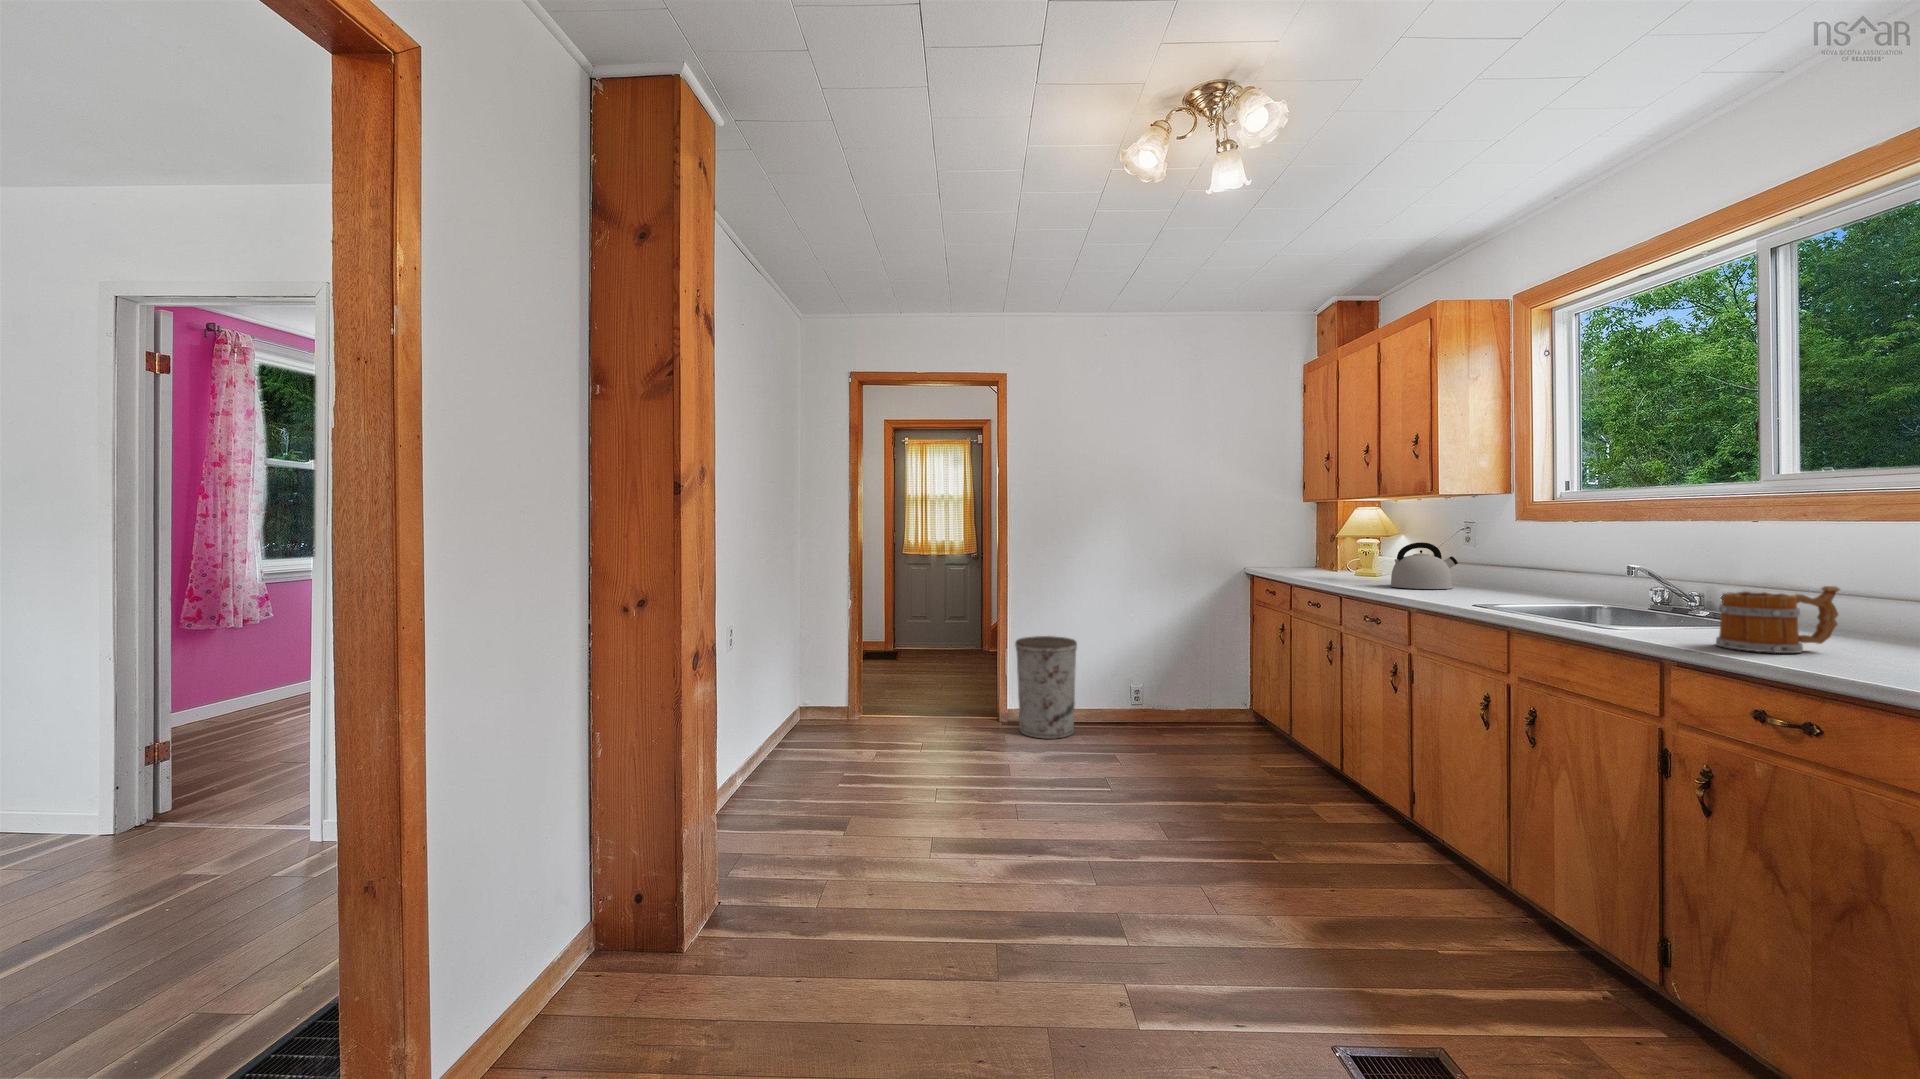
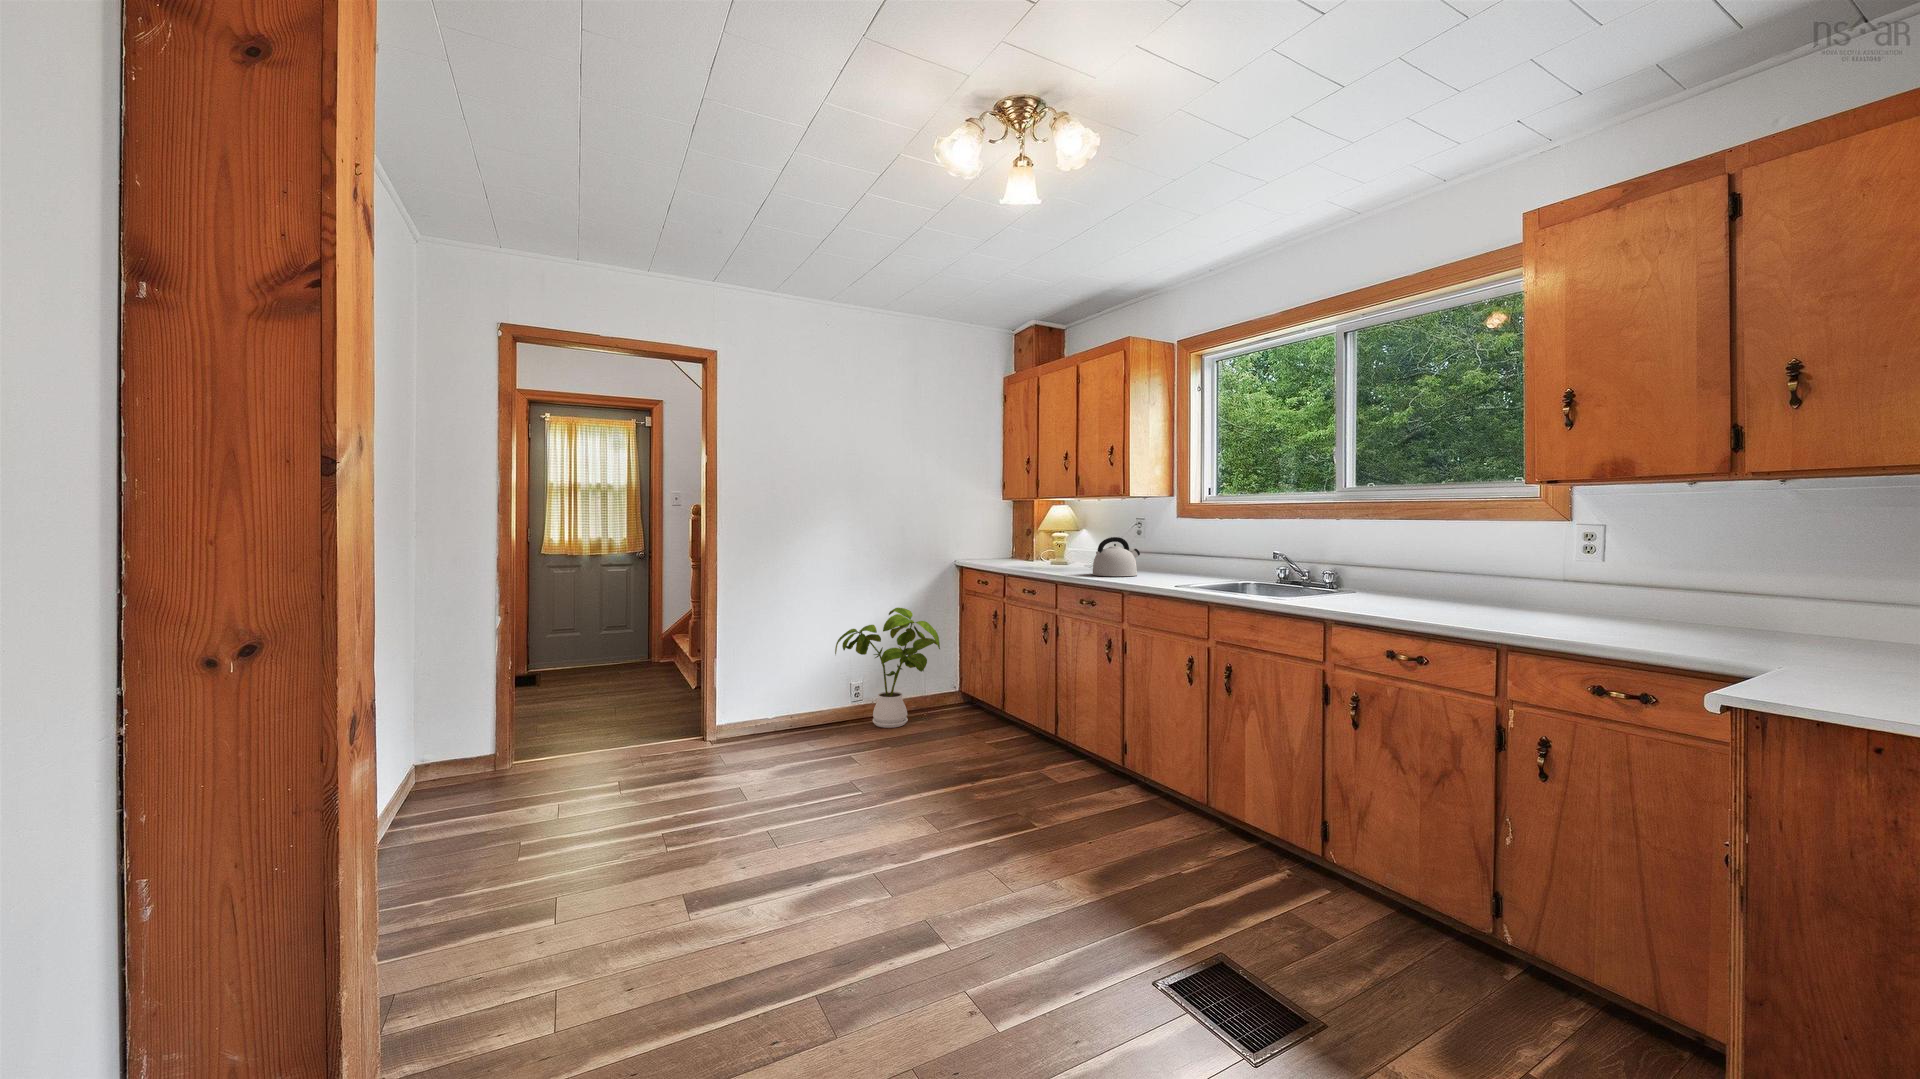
mug: present [1716,586,1840,653] -> none [1350,564,1413,611]
house plant: none [1112,612,1224,733] -> present [835,608,940,728]
trash can: present [1015,636,1077,739] -> none [734,640,803,752]

